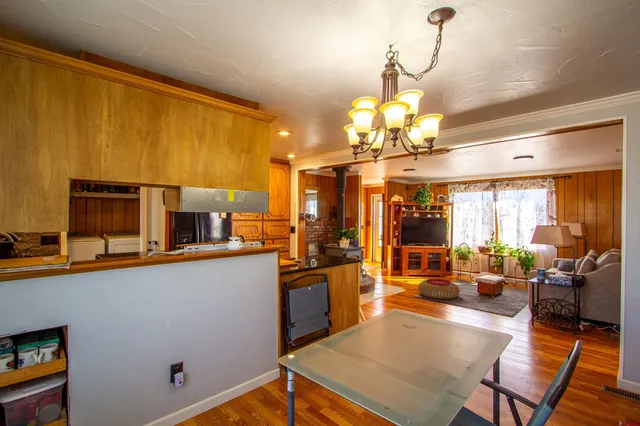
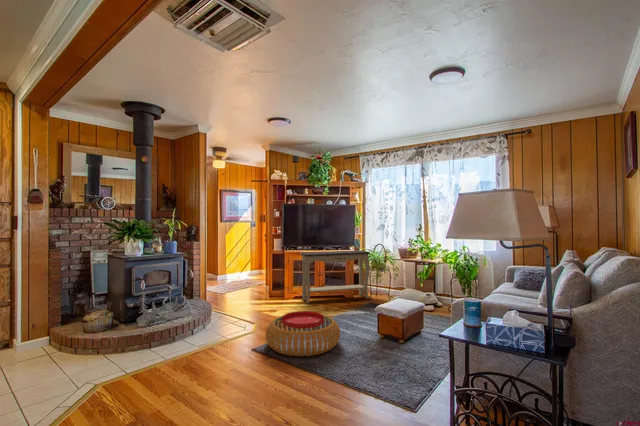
console table: none [414,247,459,278] -> present [300,250,370,304]

